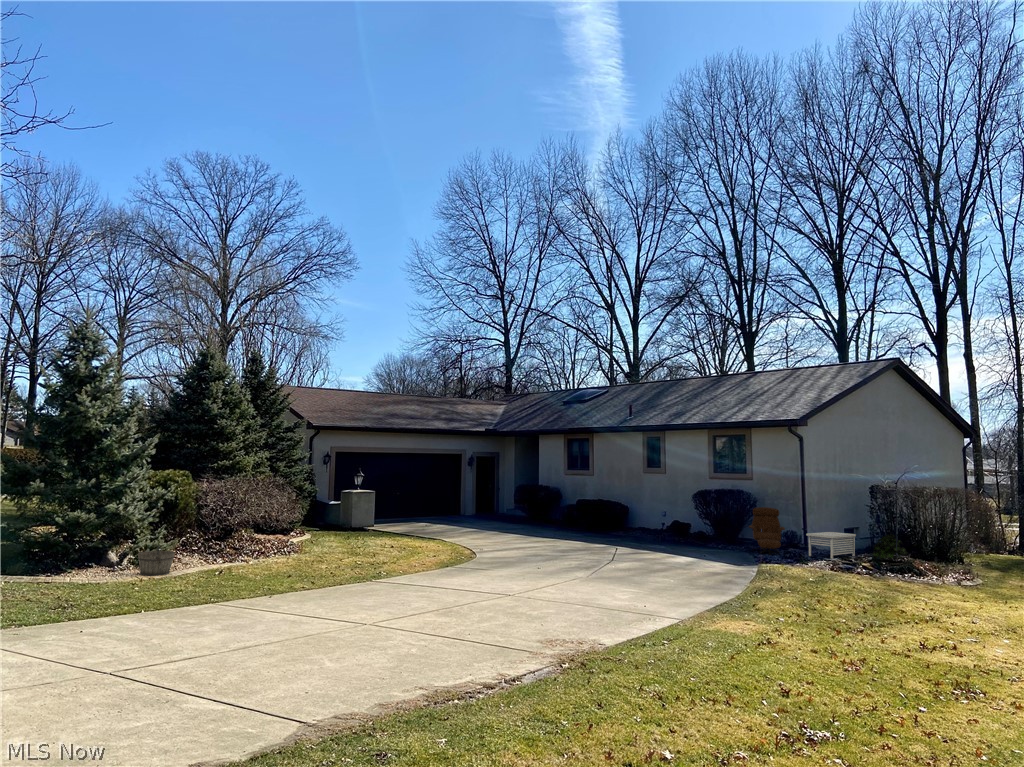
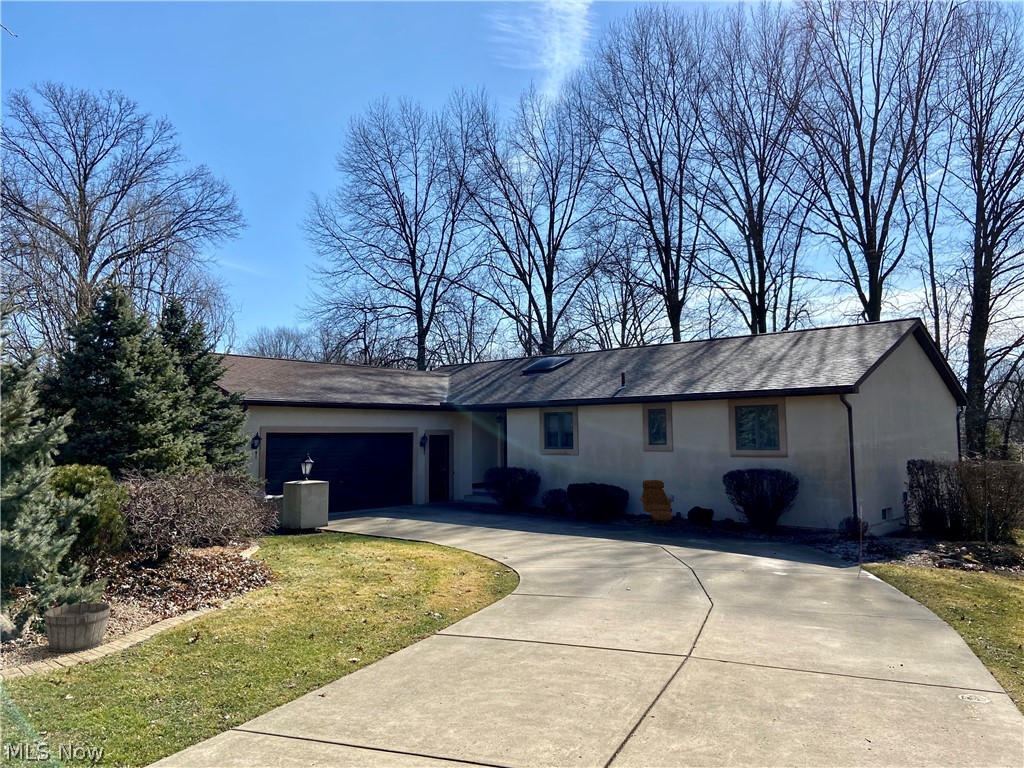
lounge chair: present [749,507,785,554] -> present [640,480,674,526]
storage bench: present [806,532,856,559] -> none [861,512,906,544]
potted plant: present [872,535,909,560] -> none [931,514,974,544]

